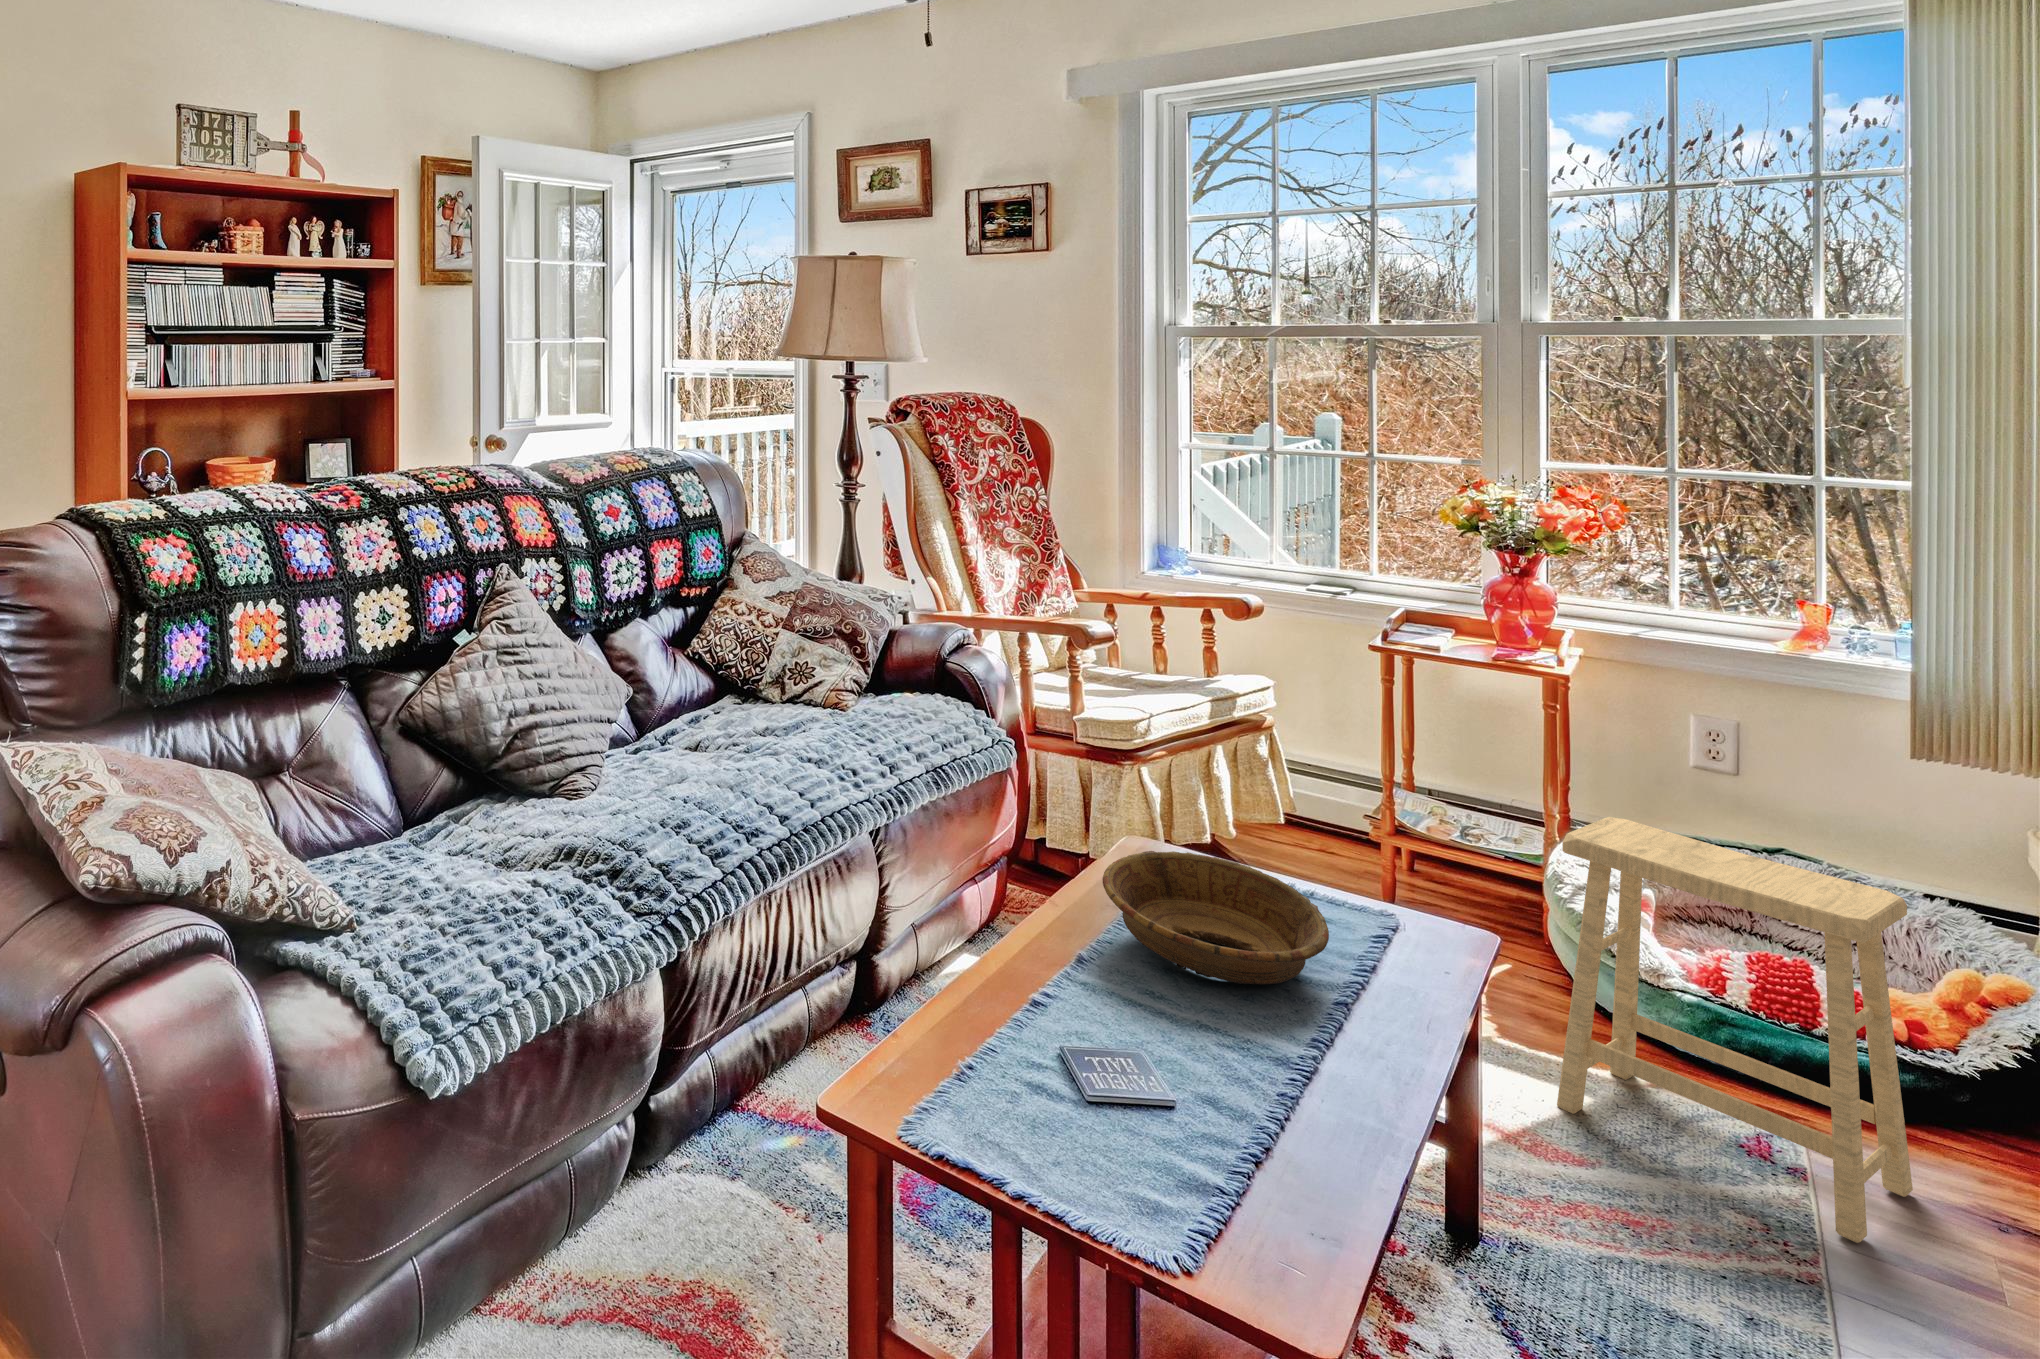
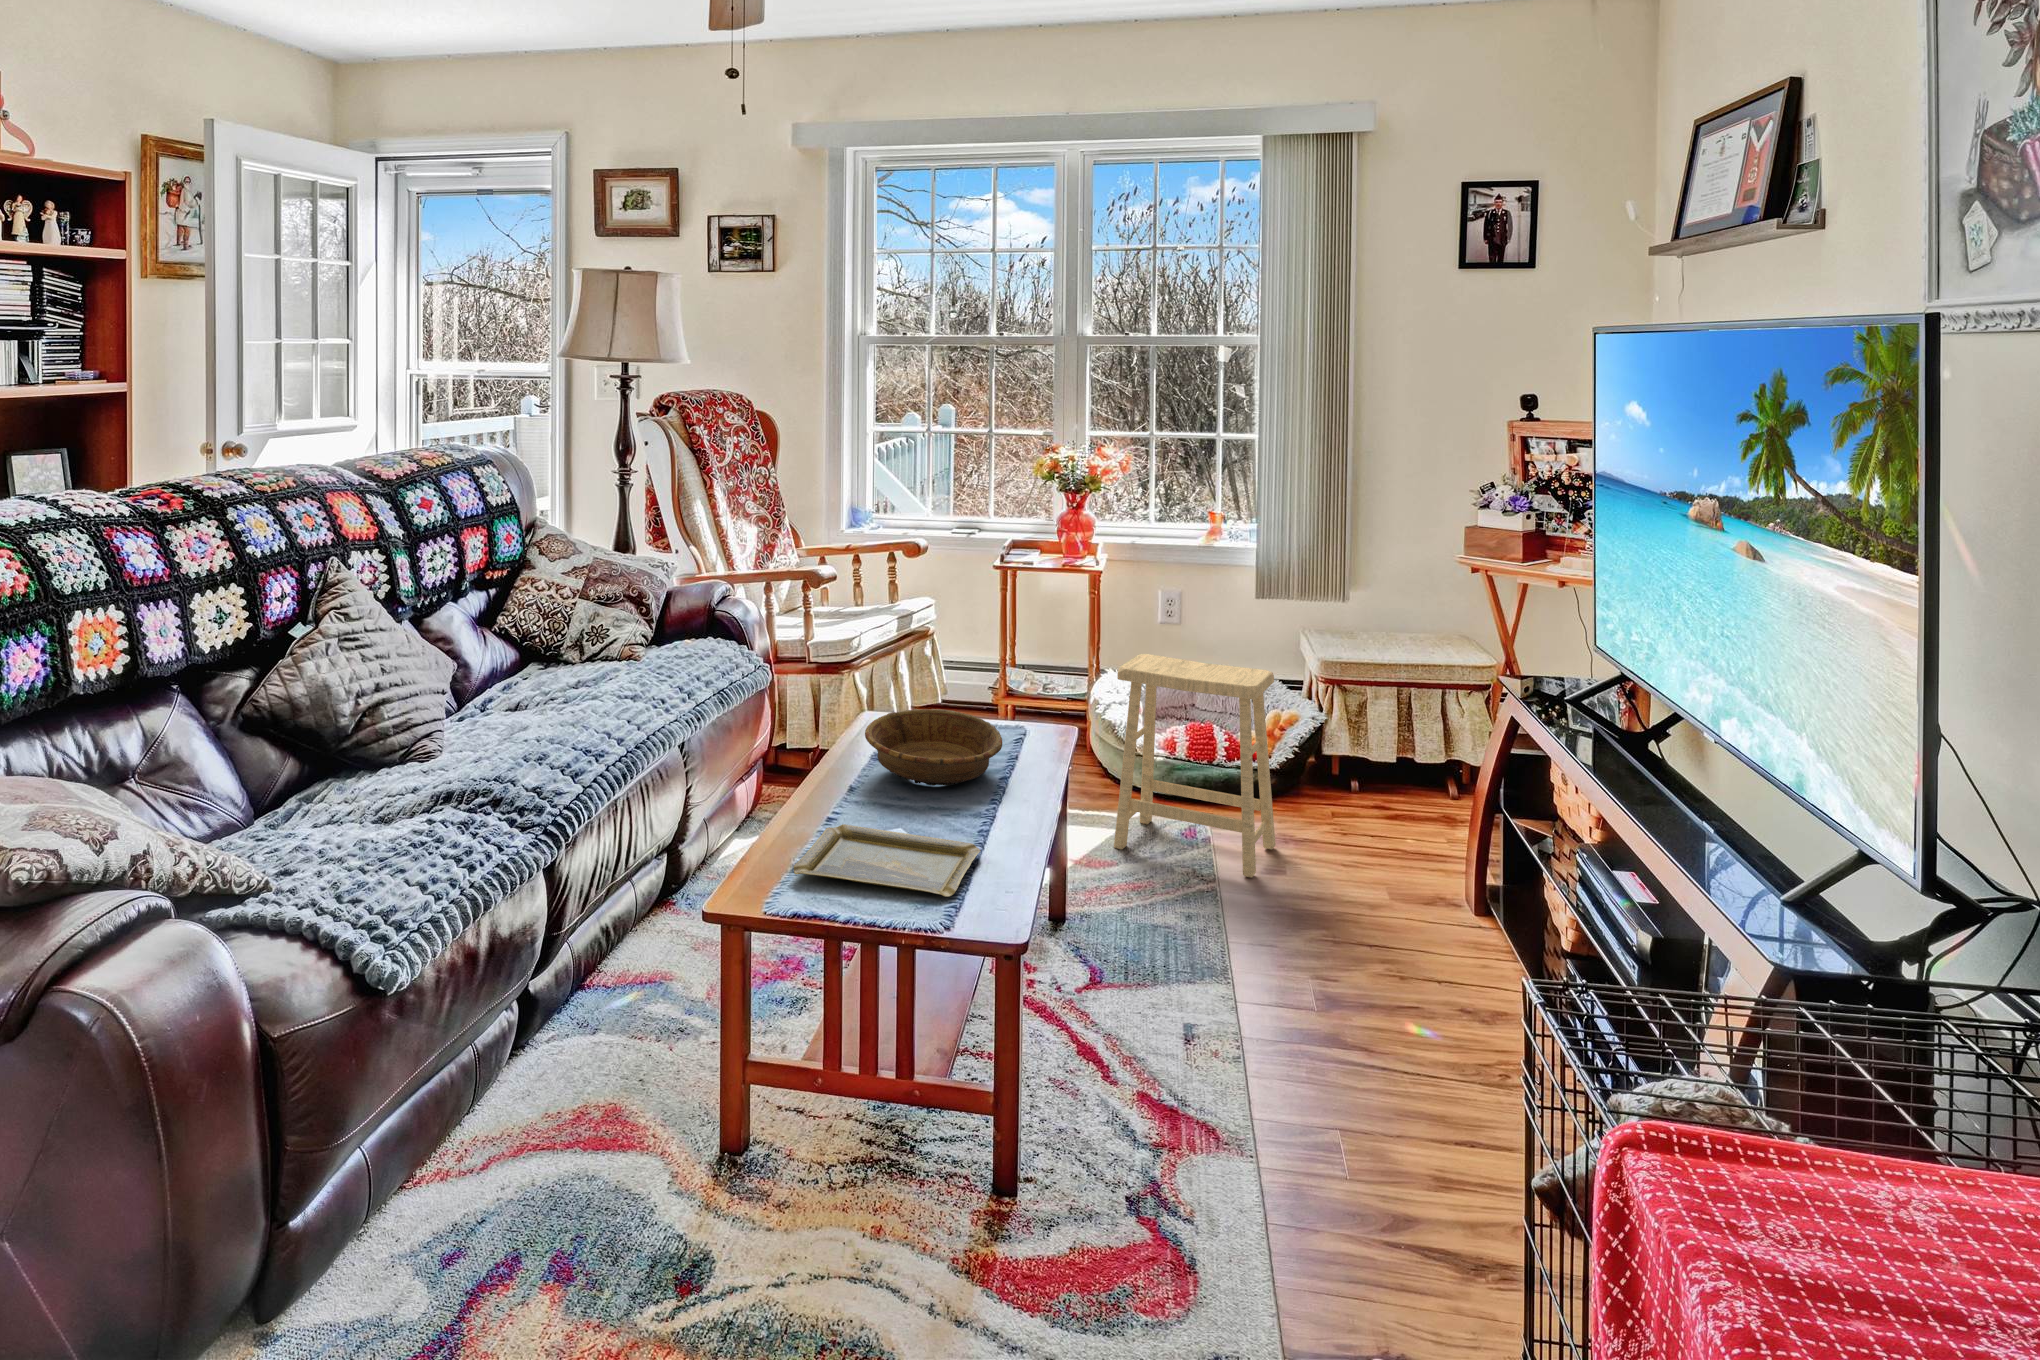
tray: none [957,1014,1267,1201] -> present [794,824,980,897]

